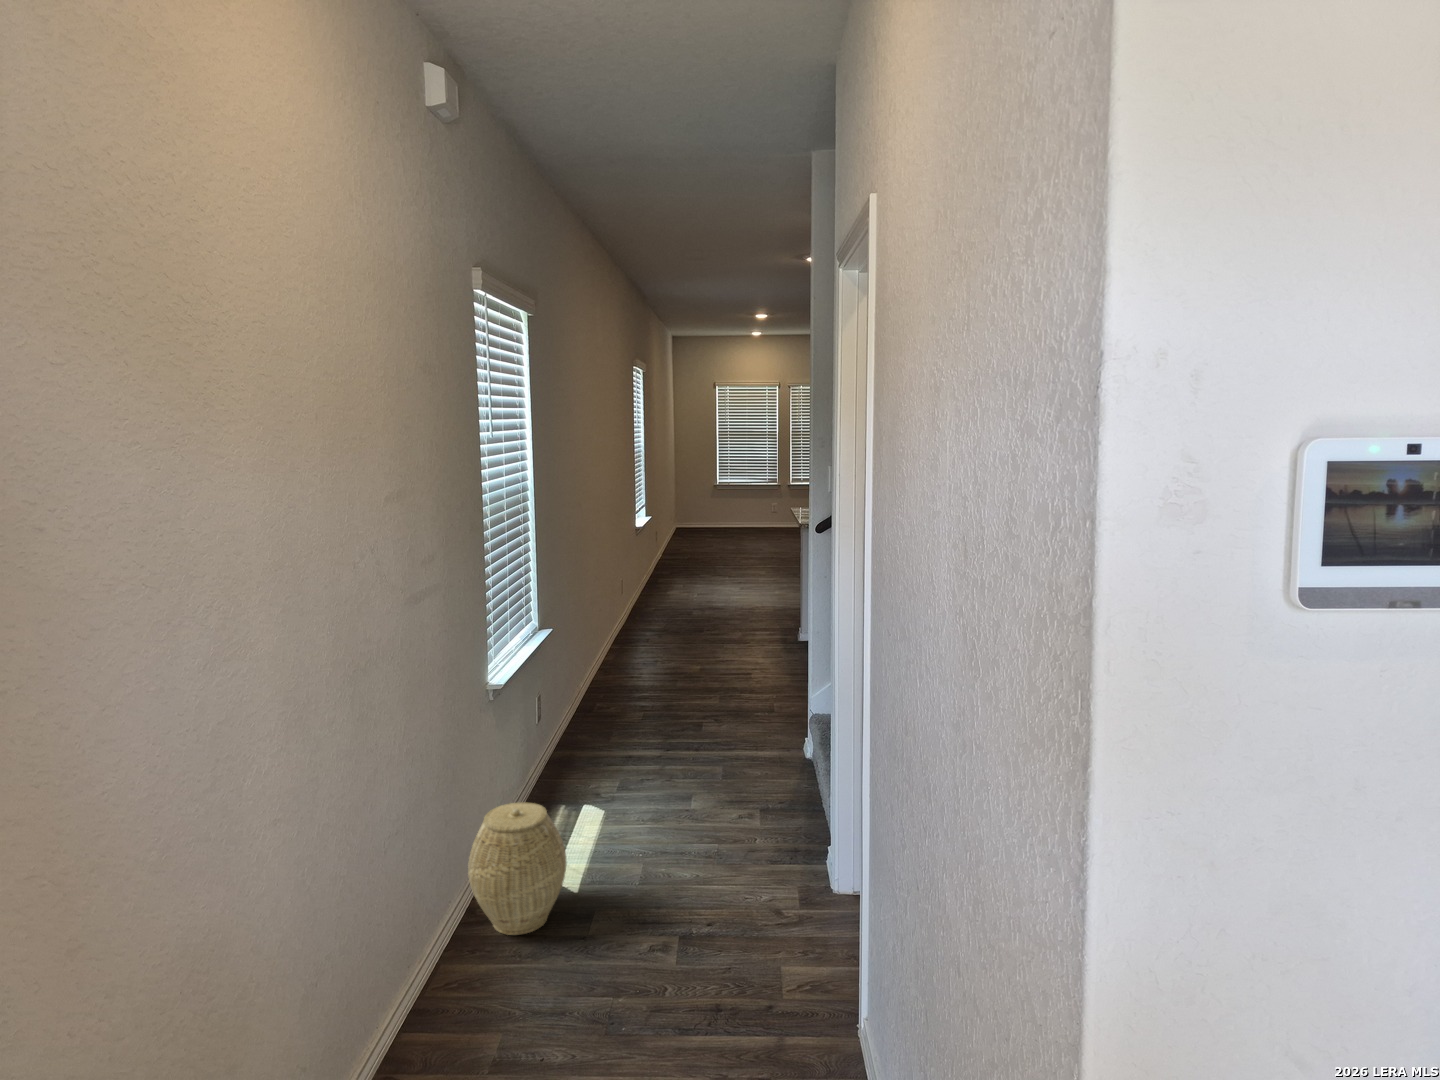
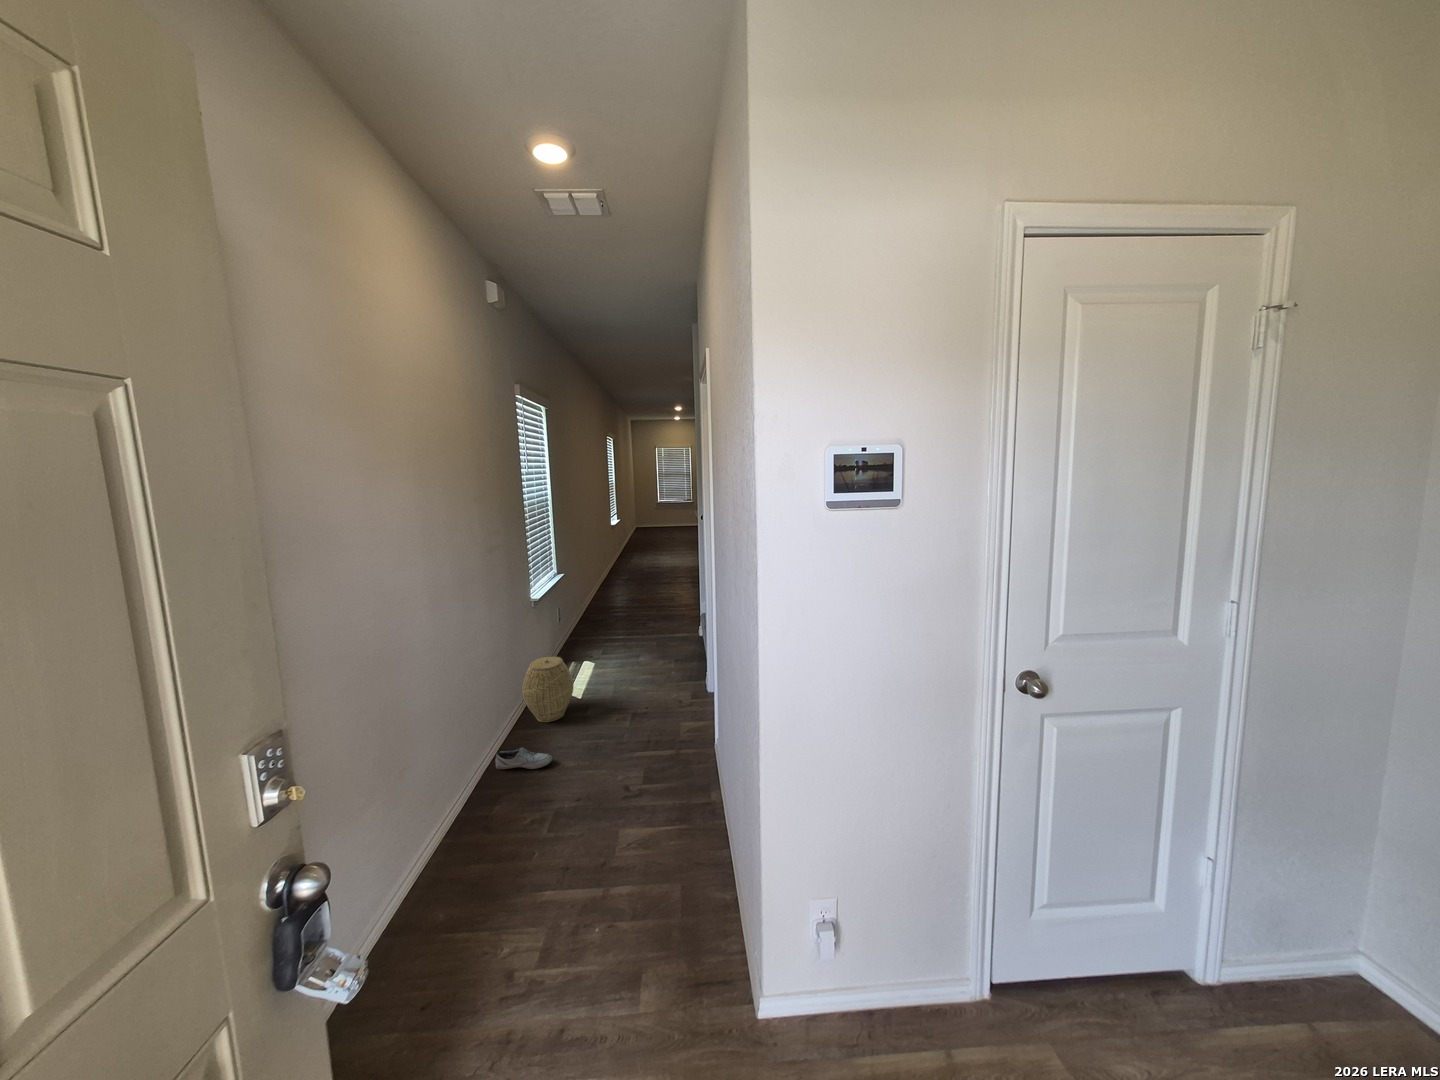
shoe: none [412,995,523,1044] -> present [495,747,552,769]

